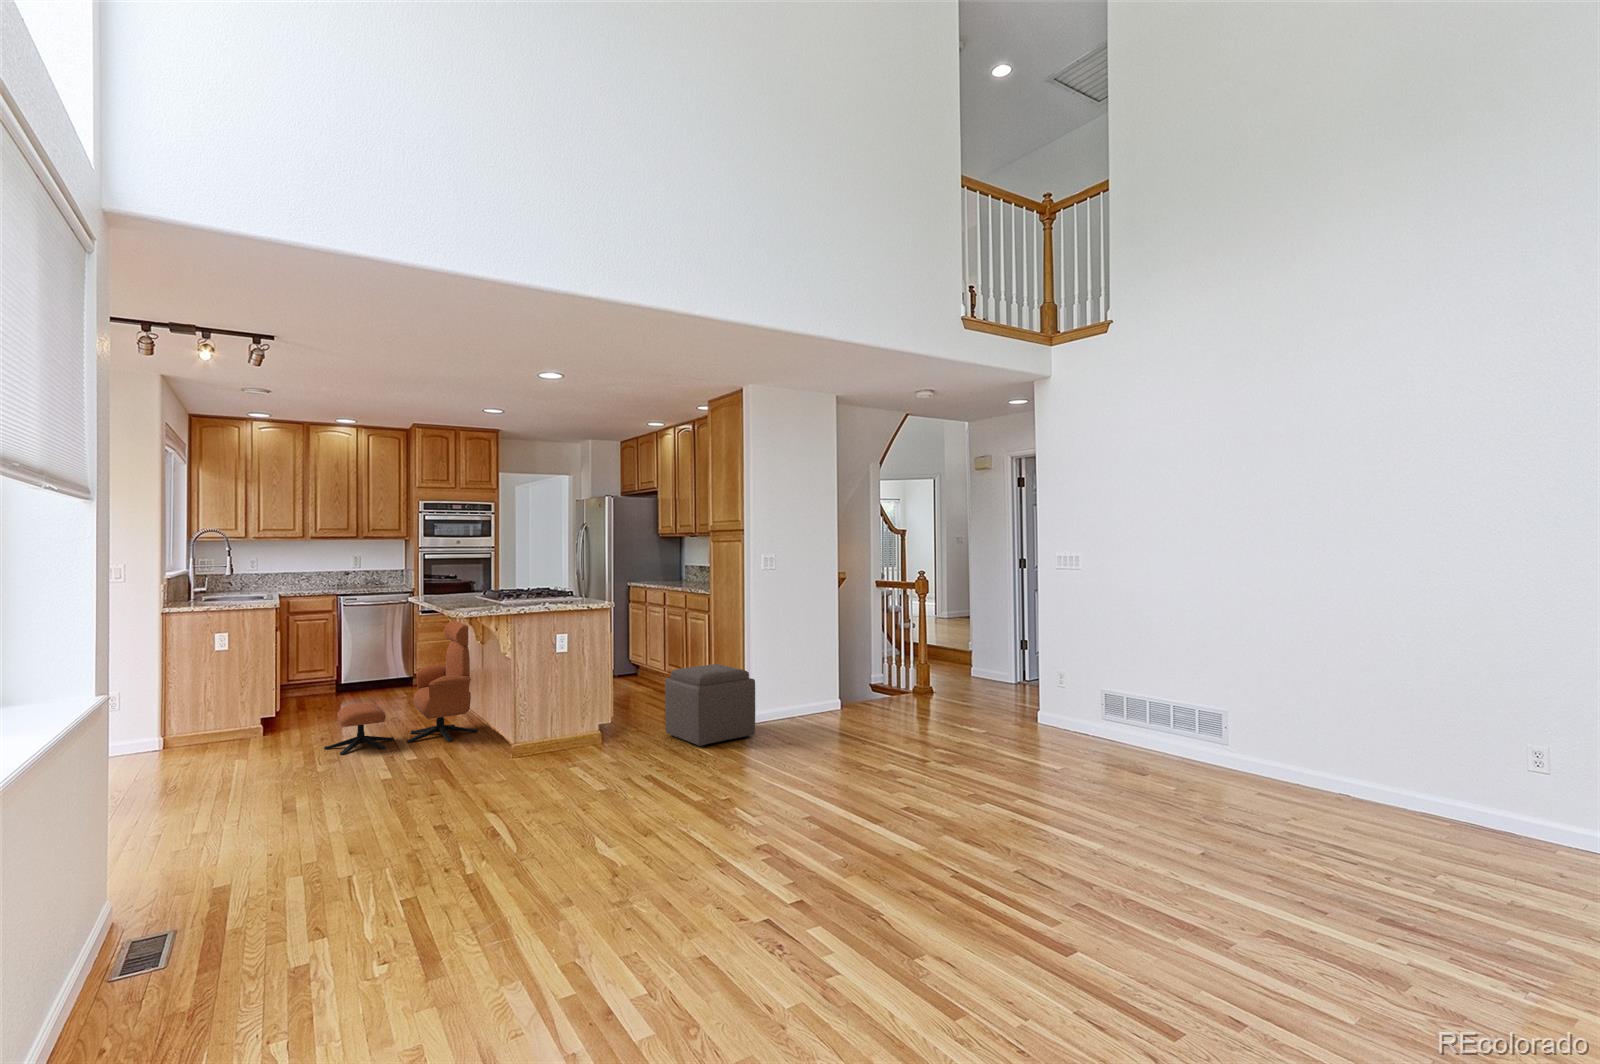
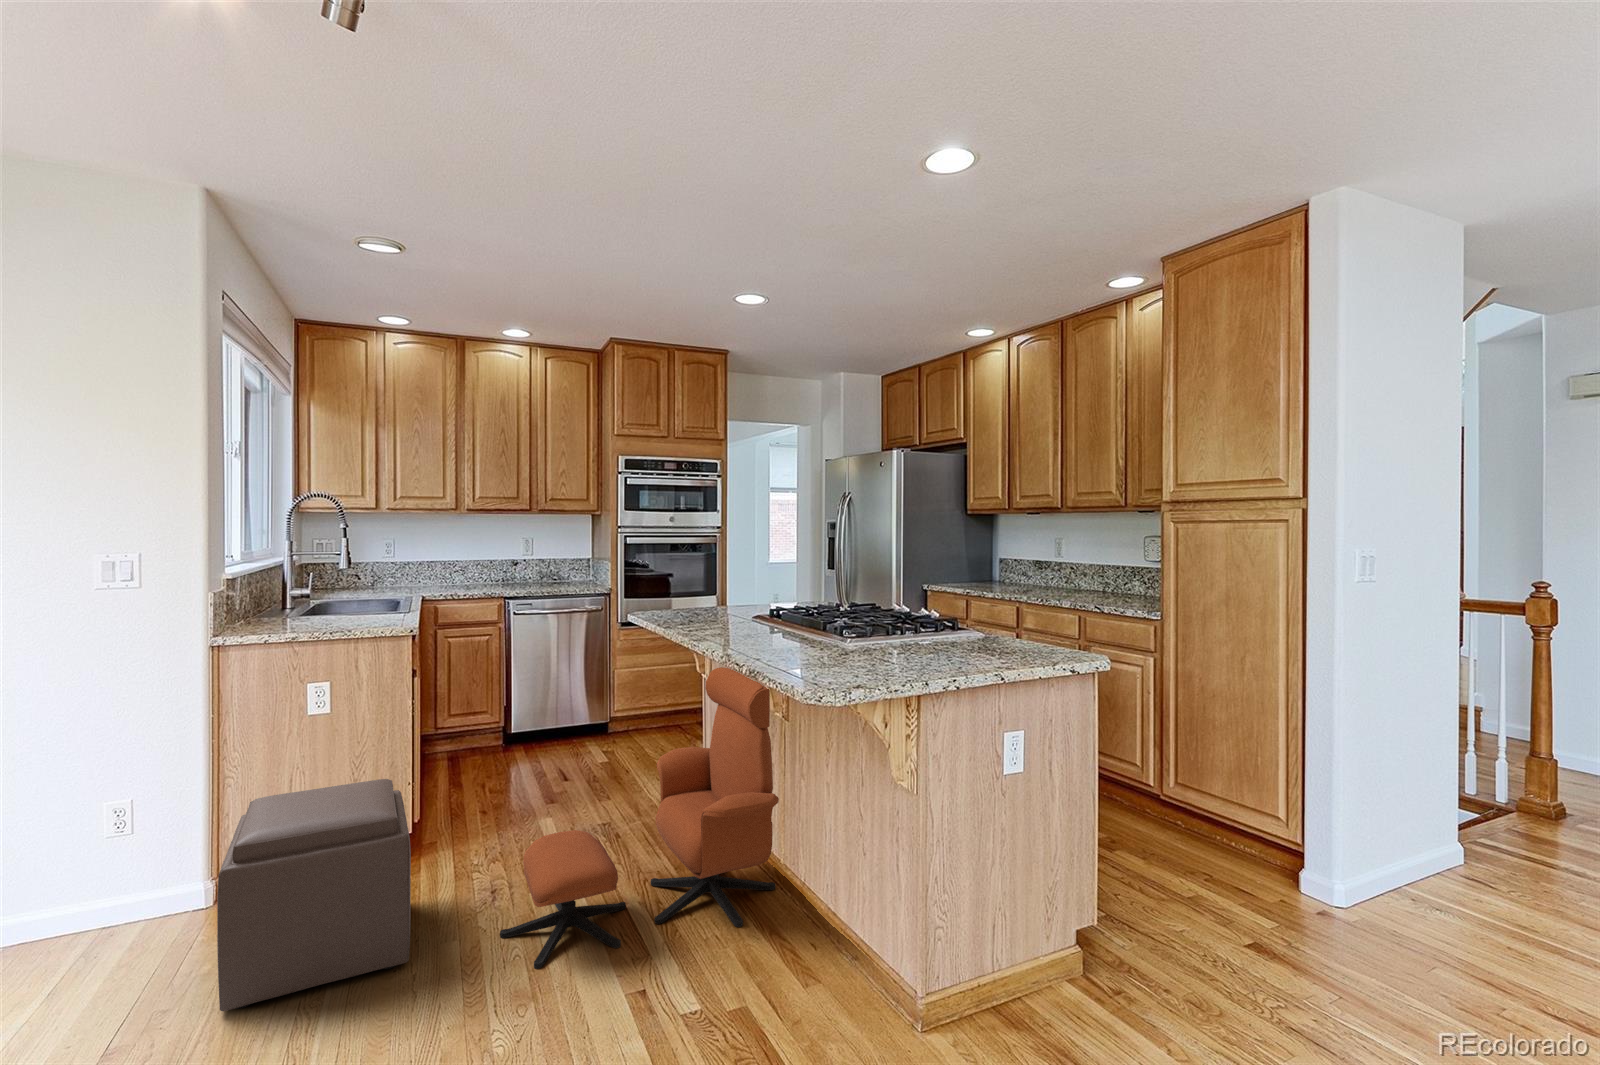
ottoman: present [665,664,755,747] -> present [217,779,411,1011]

